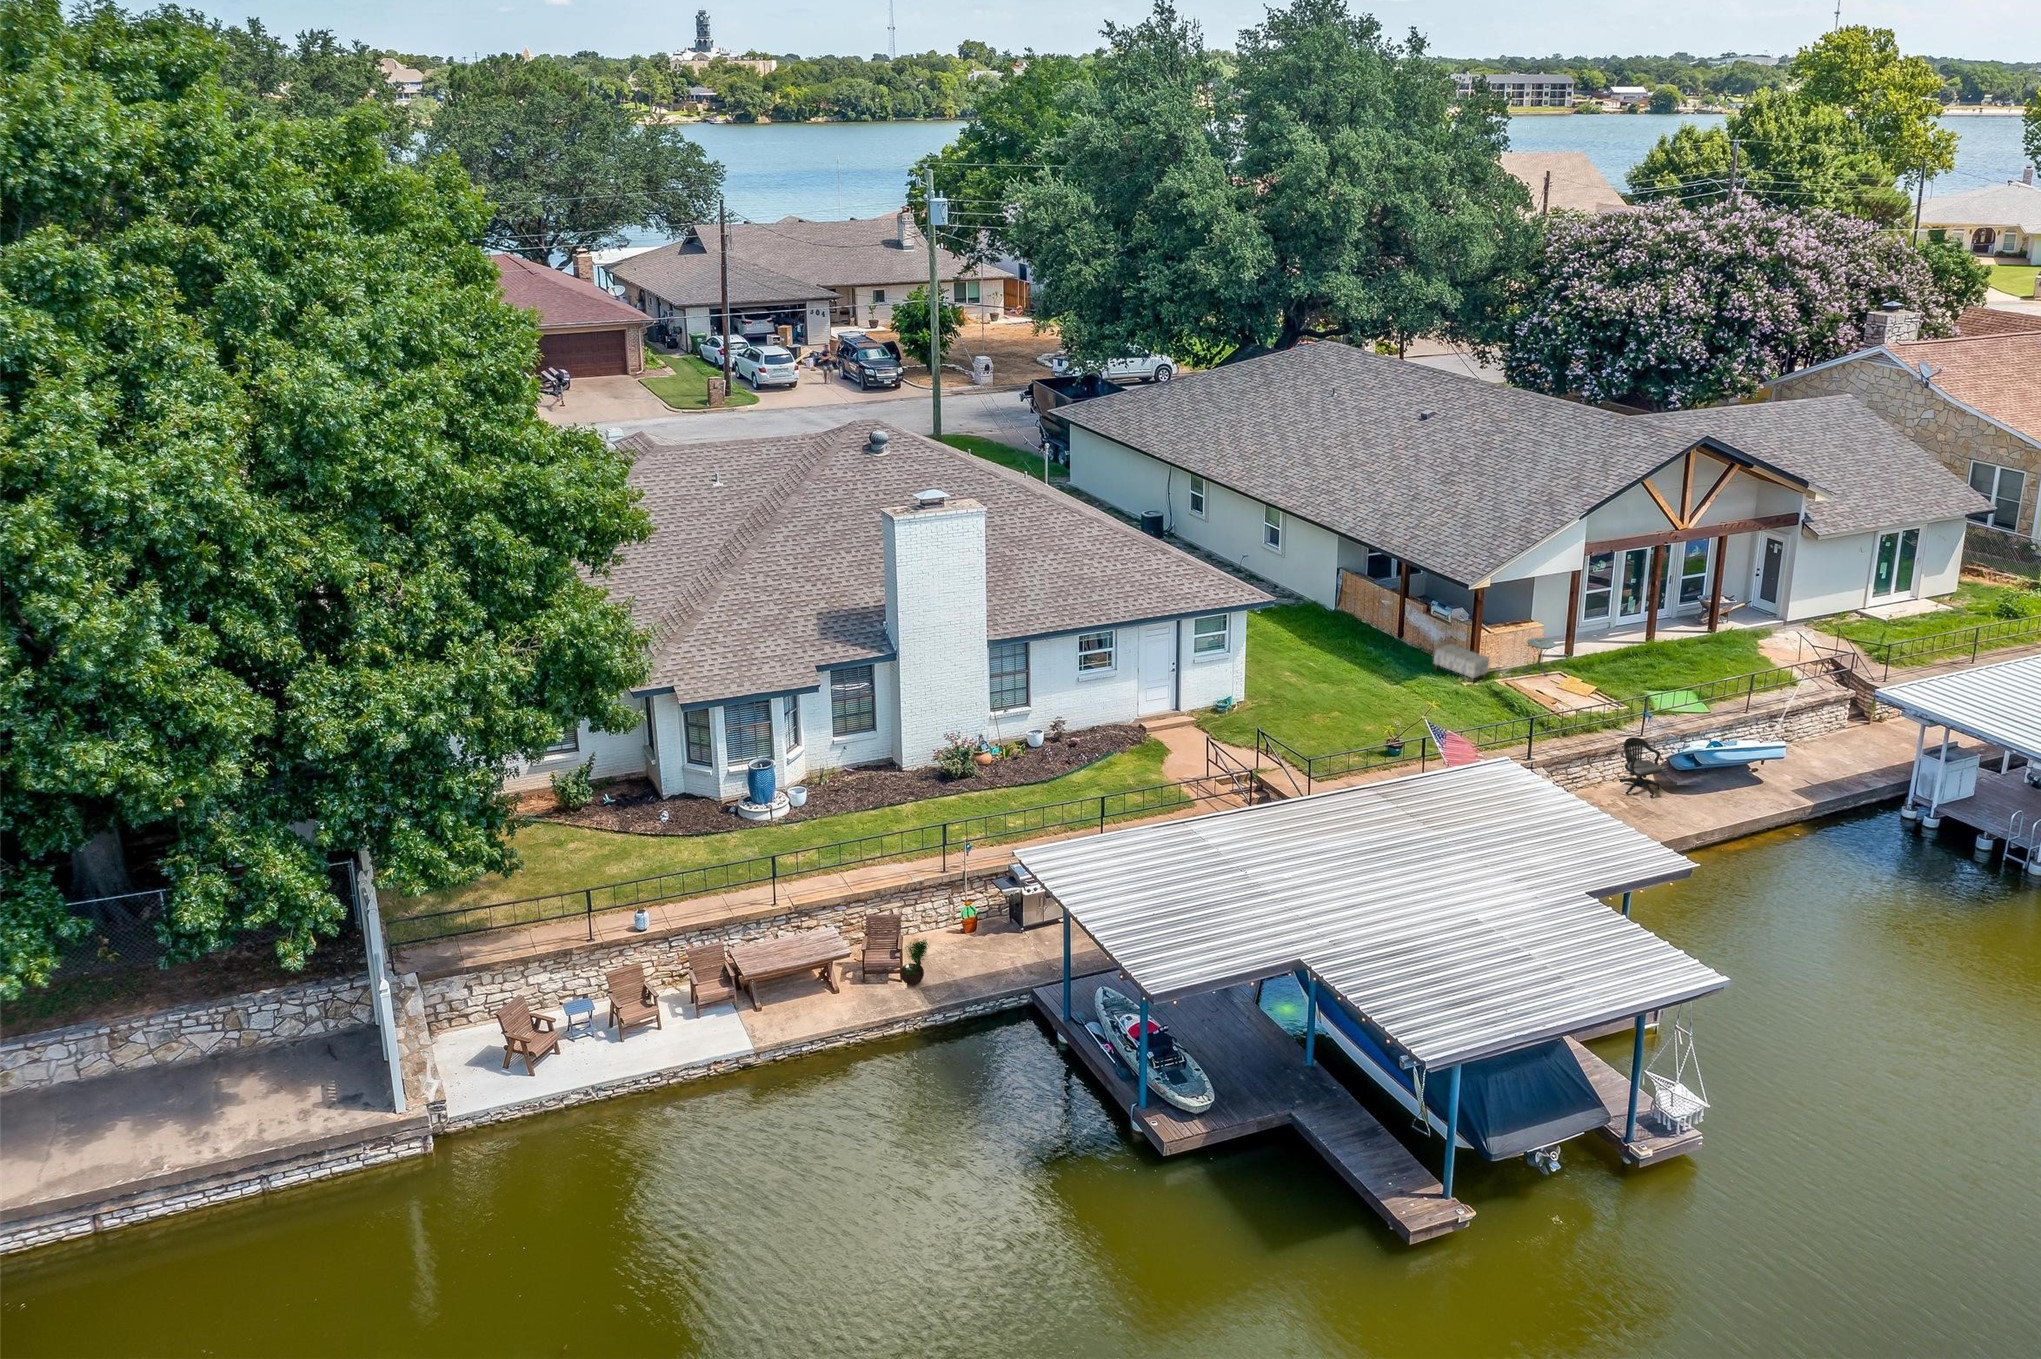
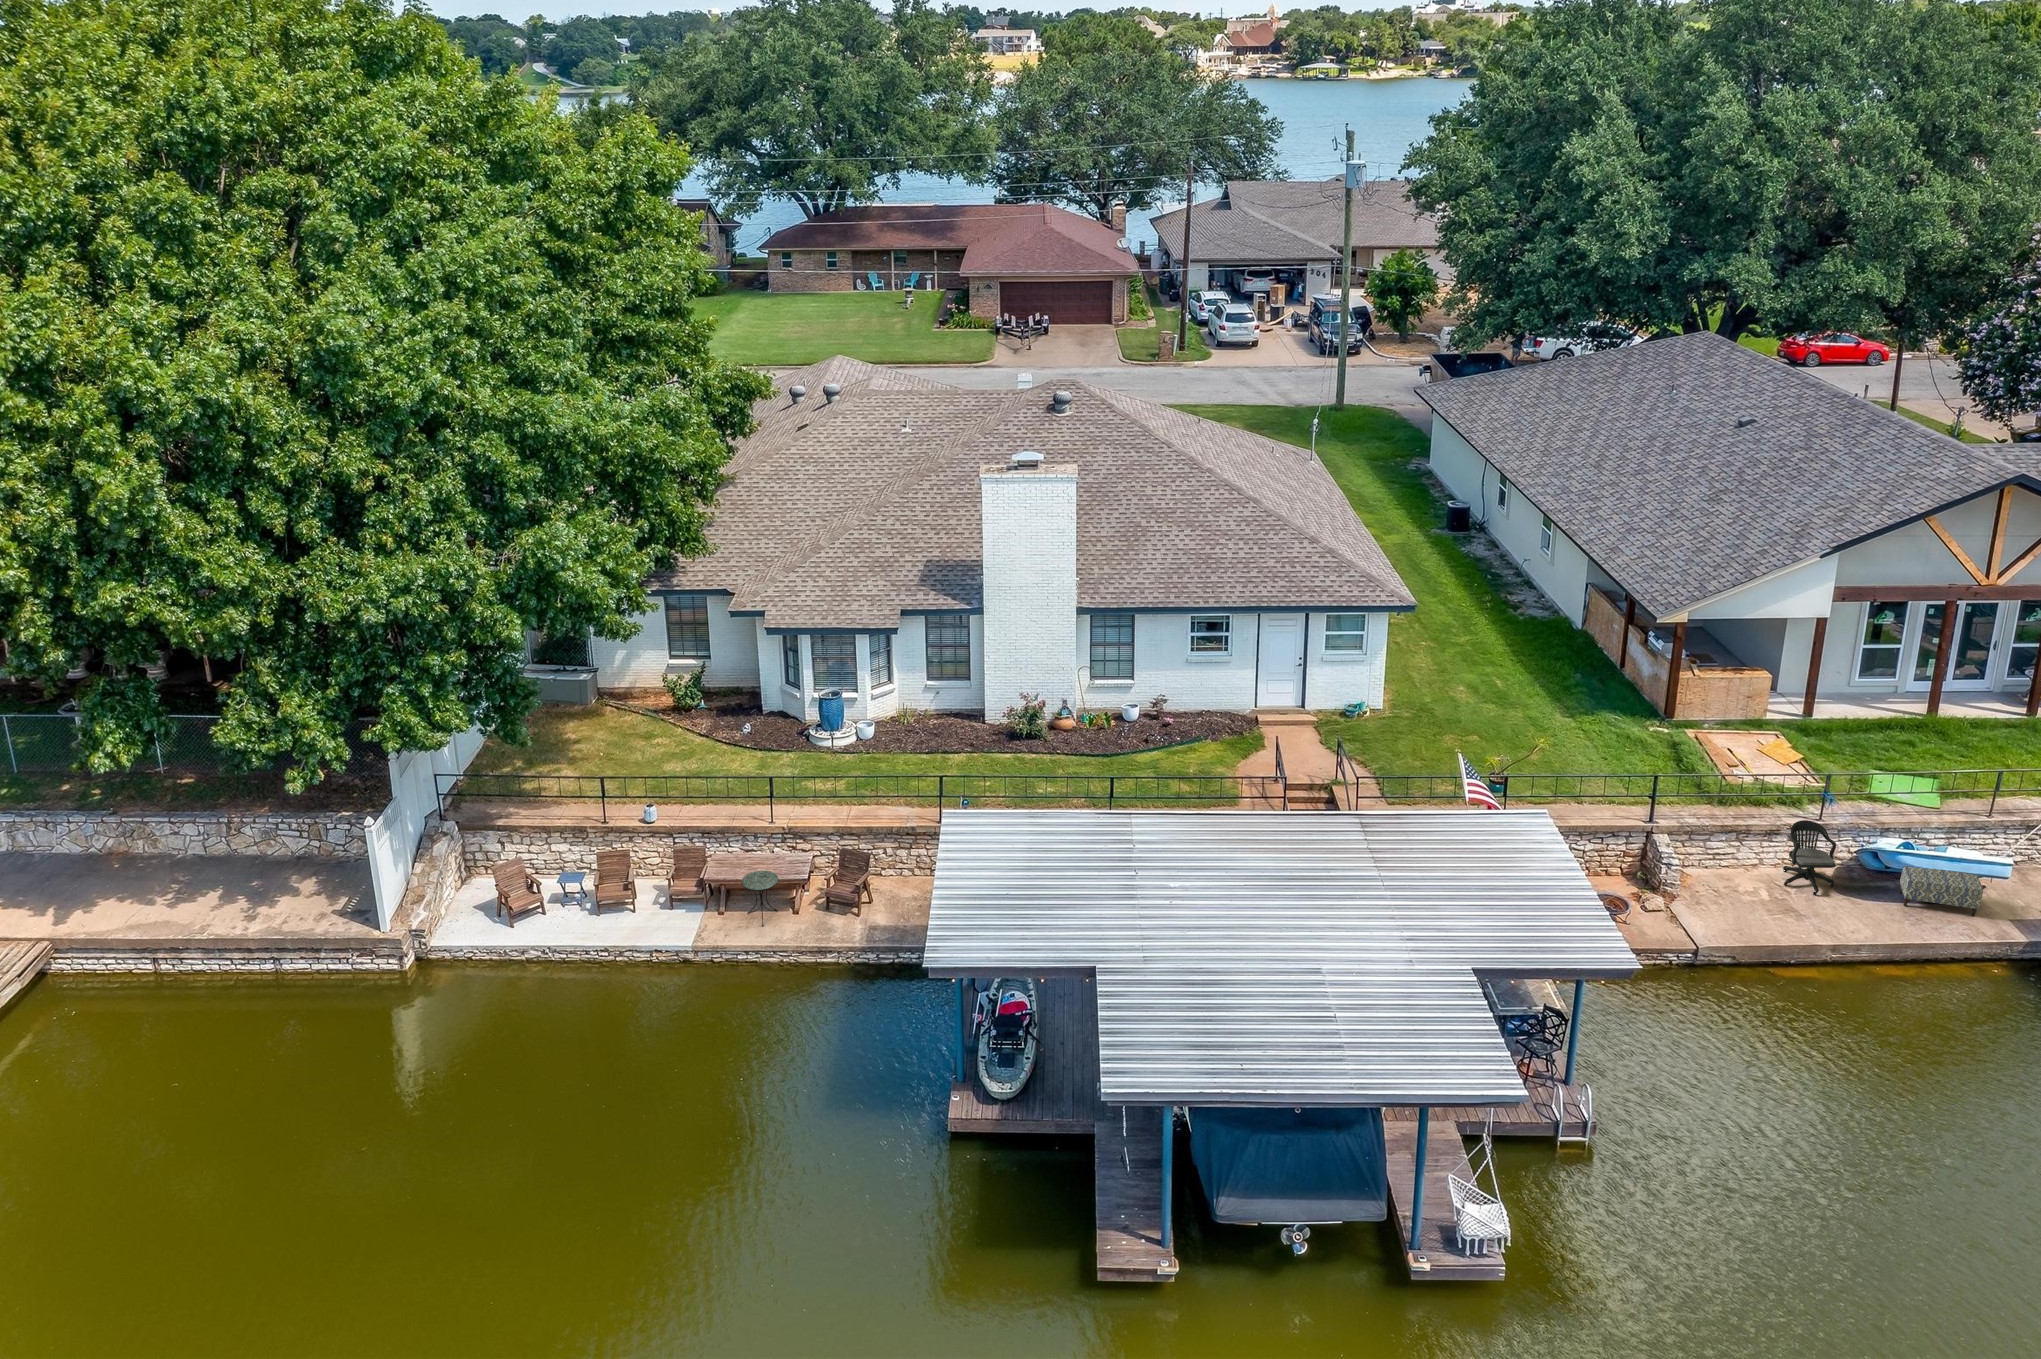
side table: present [1525,638,1555,677] -> present [742,871,778,926]
bench: present [1434,644,1489,683] -> present [1900,866,1983,916]
potted tree: present [900,939,929,985] -> none [856,878,884,922]

